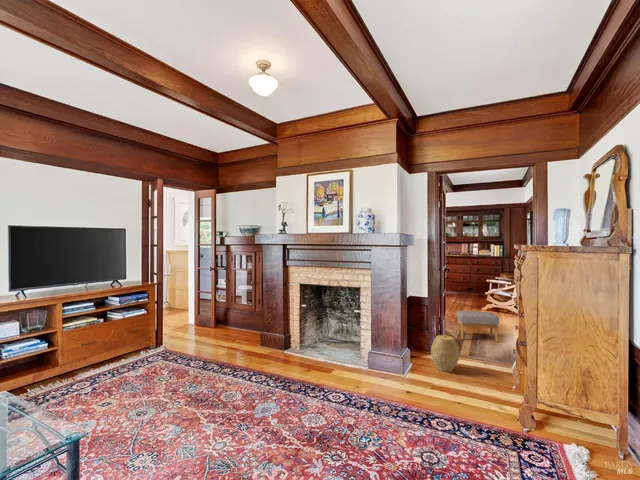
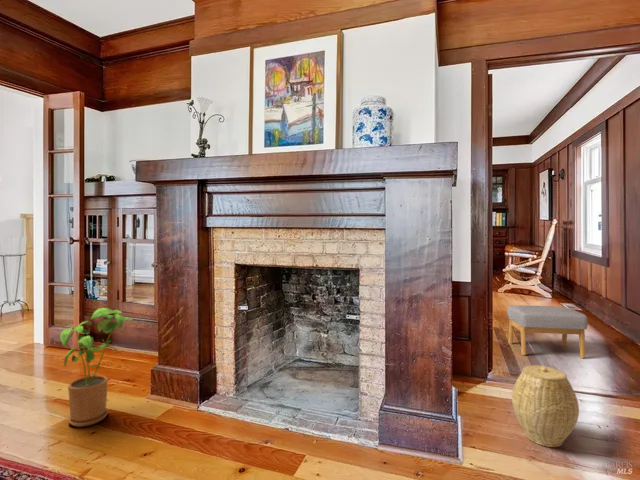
house plant: none [223,304,254,357] -> present [60,308,132,427]

